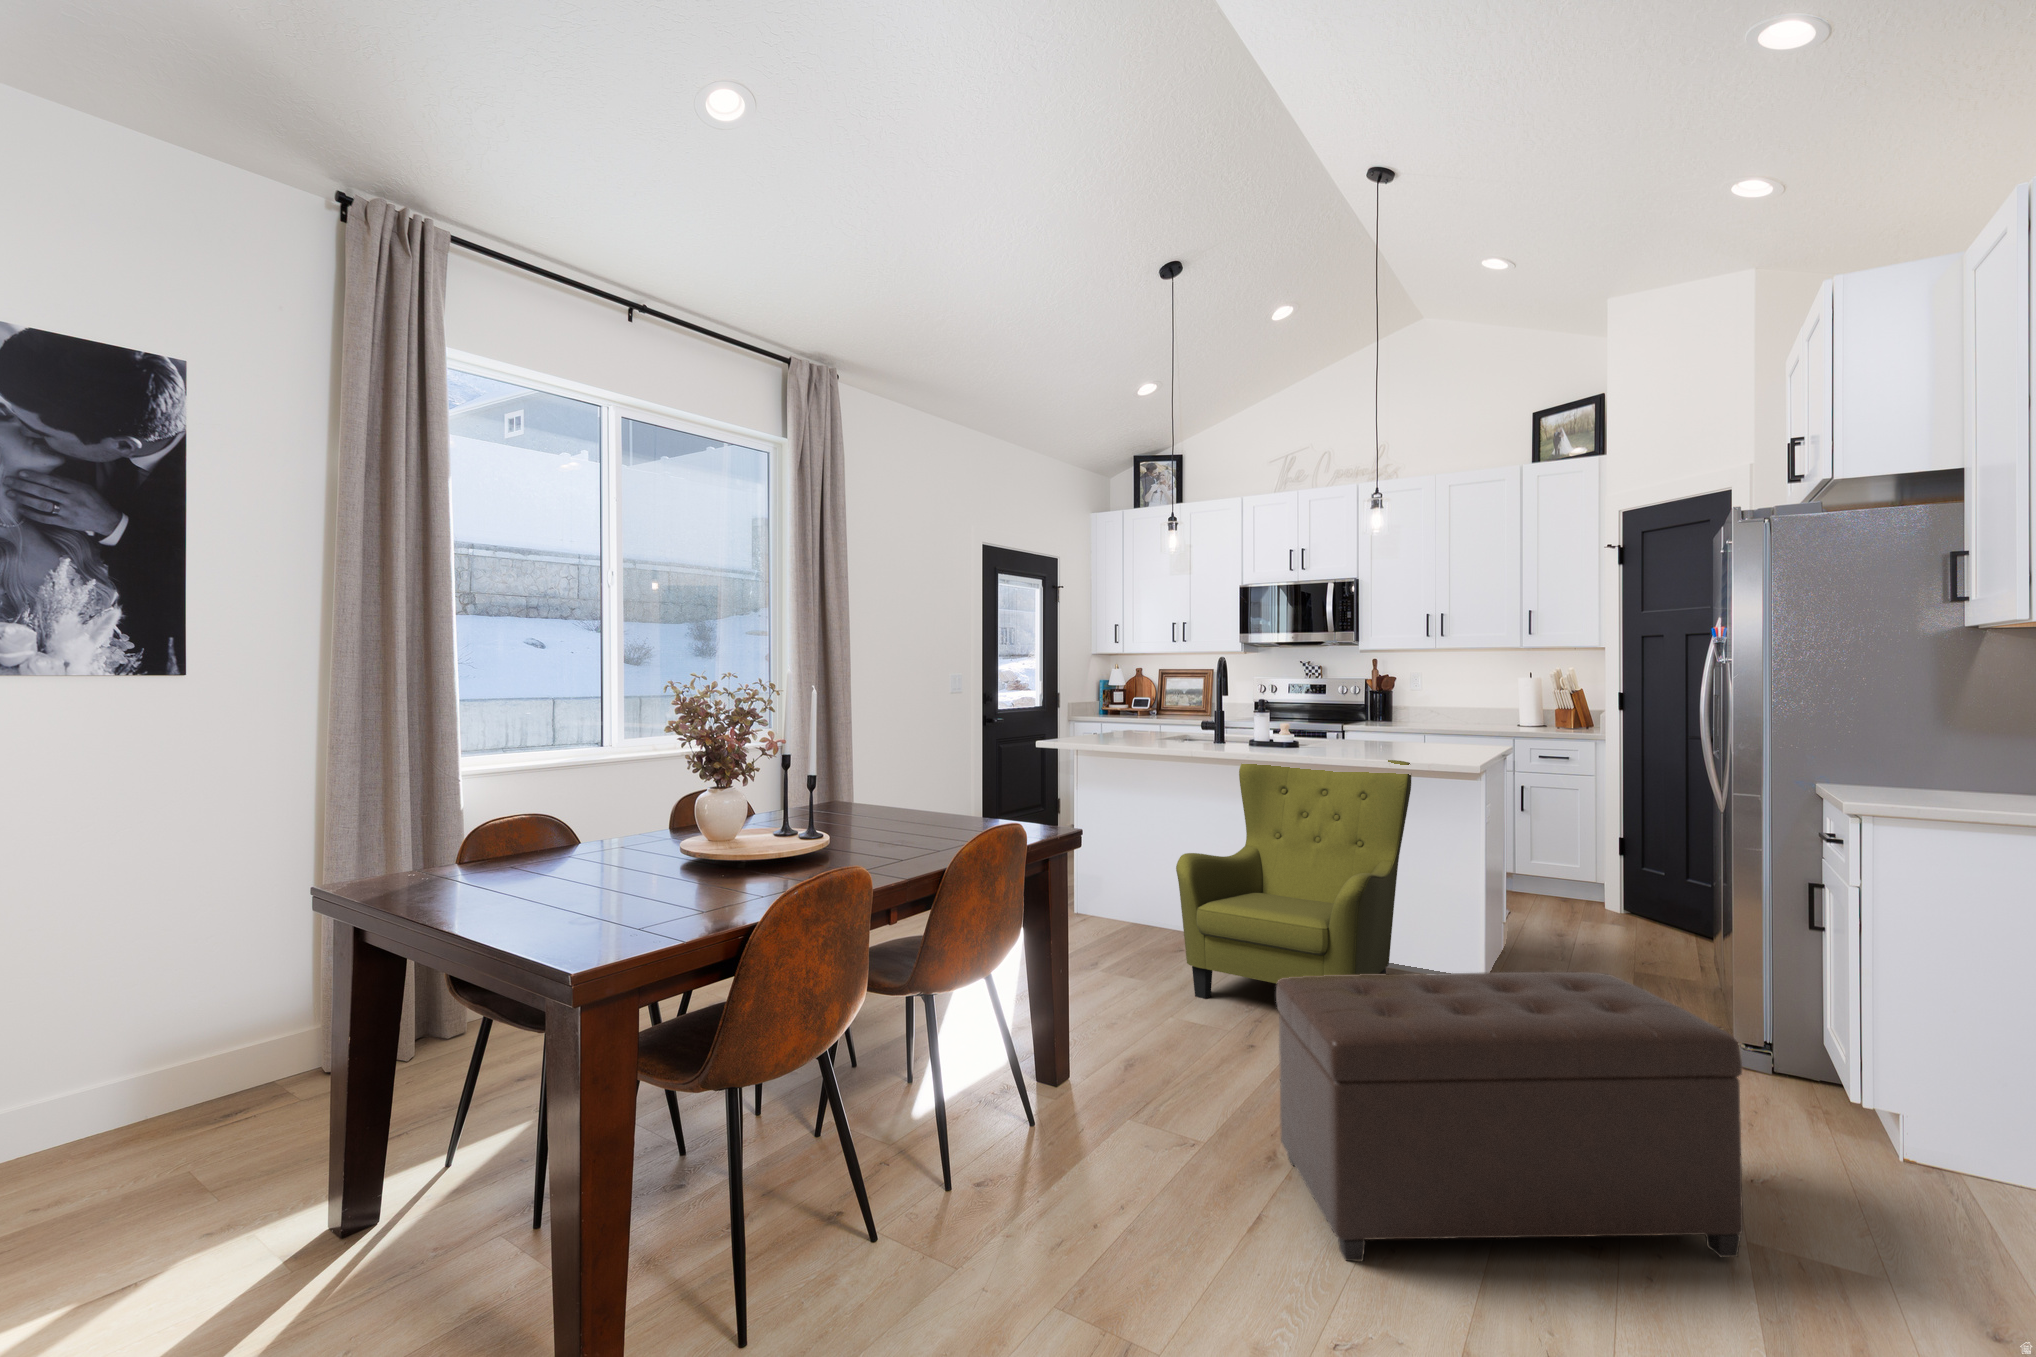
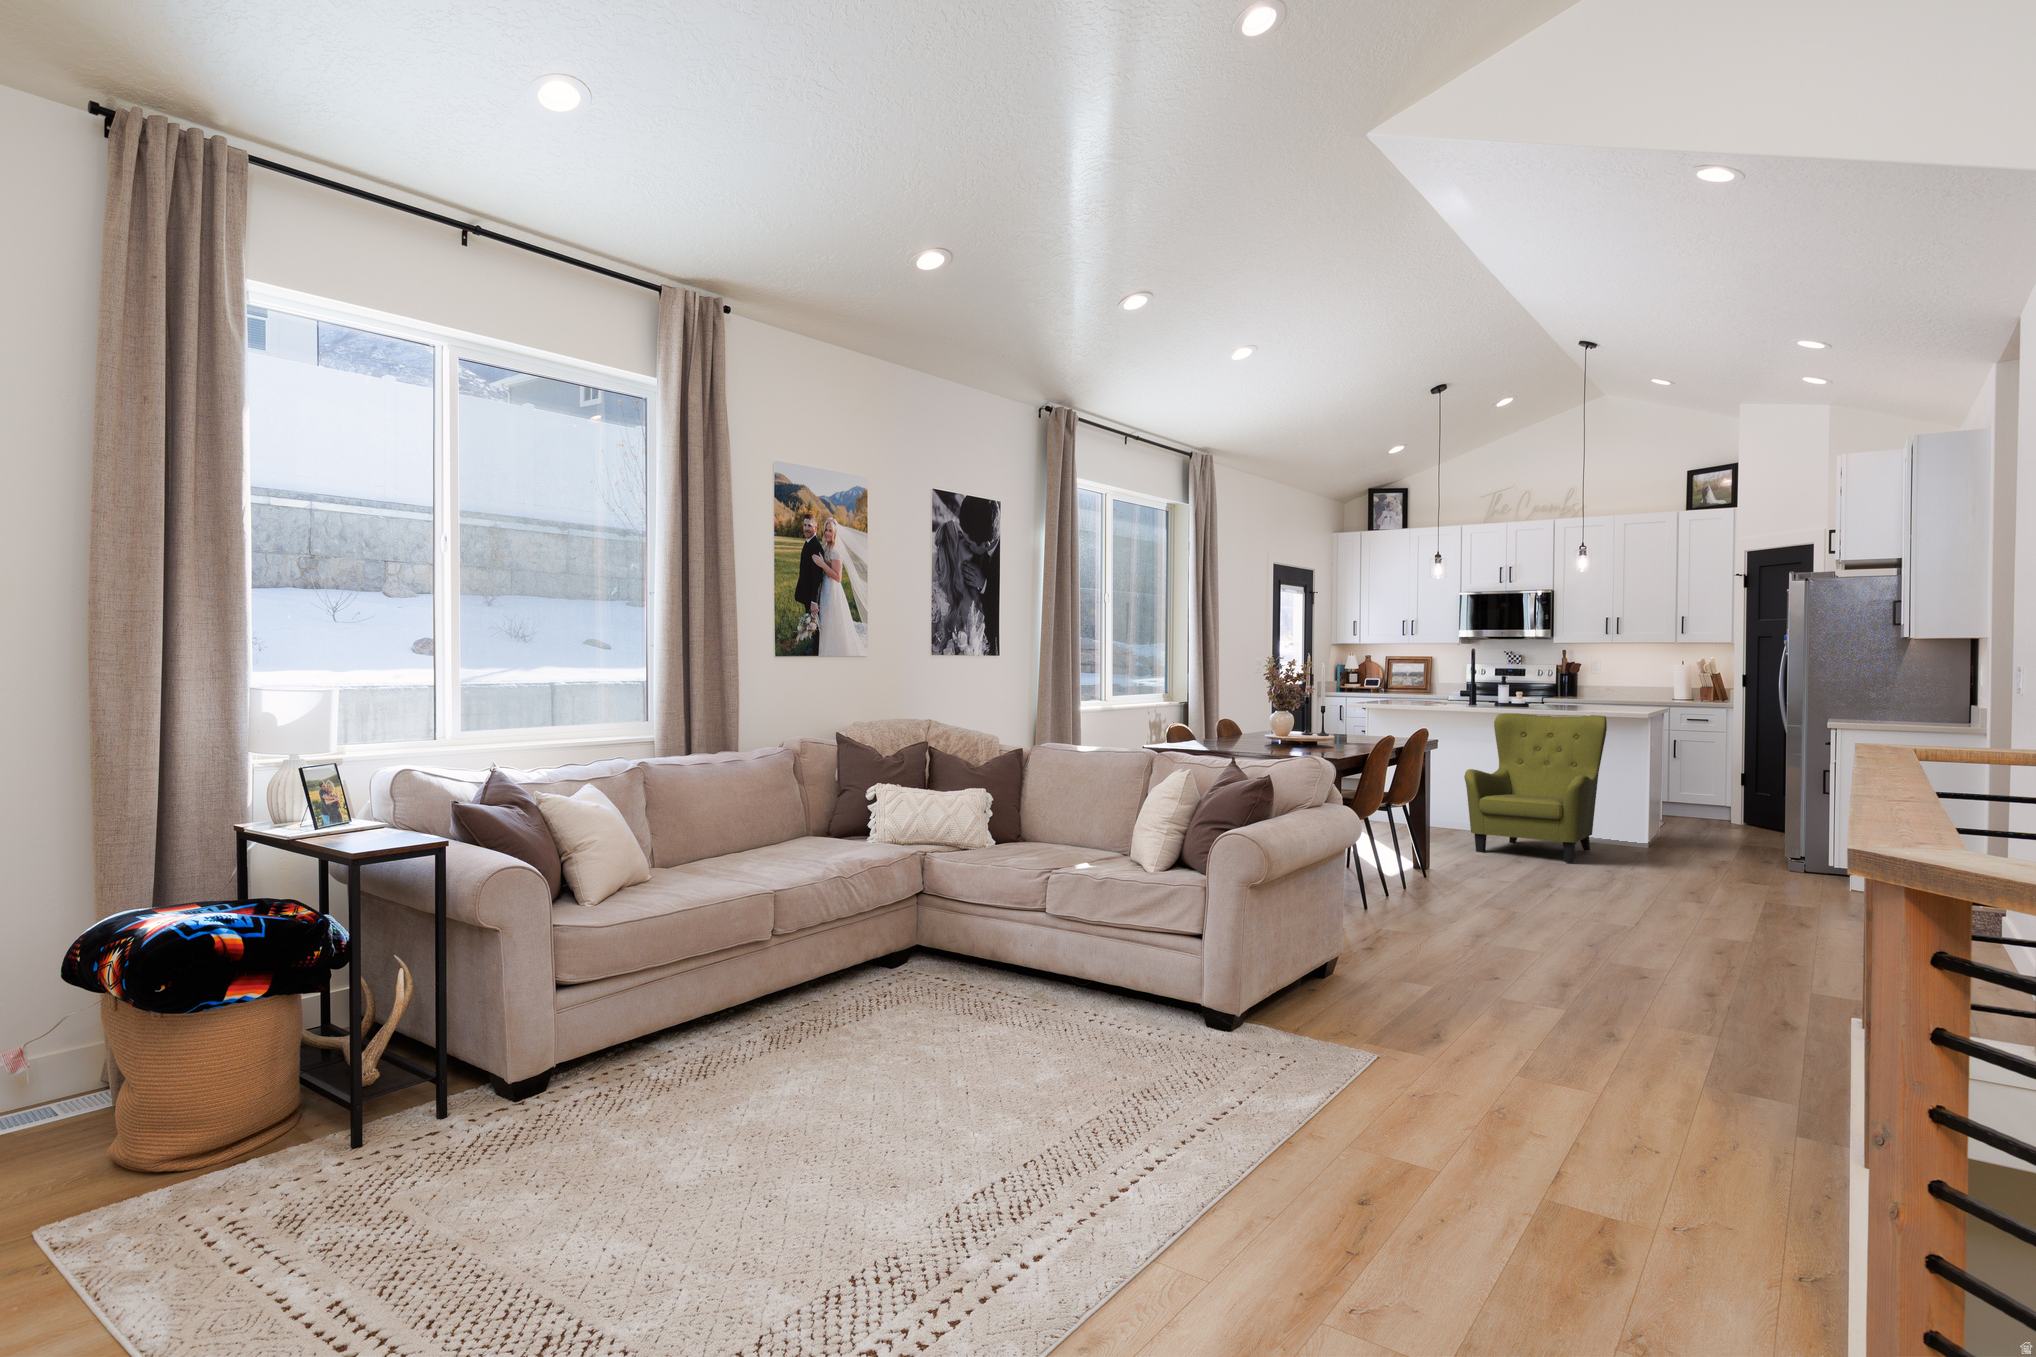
ottoman: present [1276,972,1743,1261] -> none [1553,806,1765,911]

